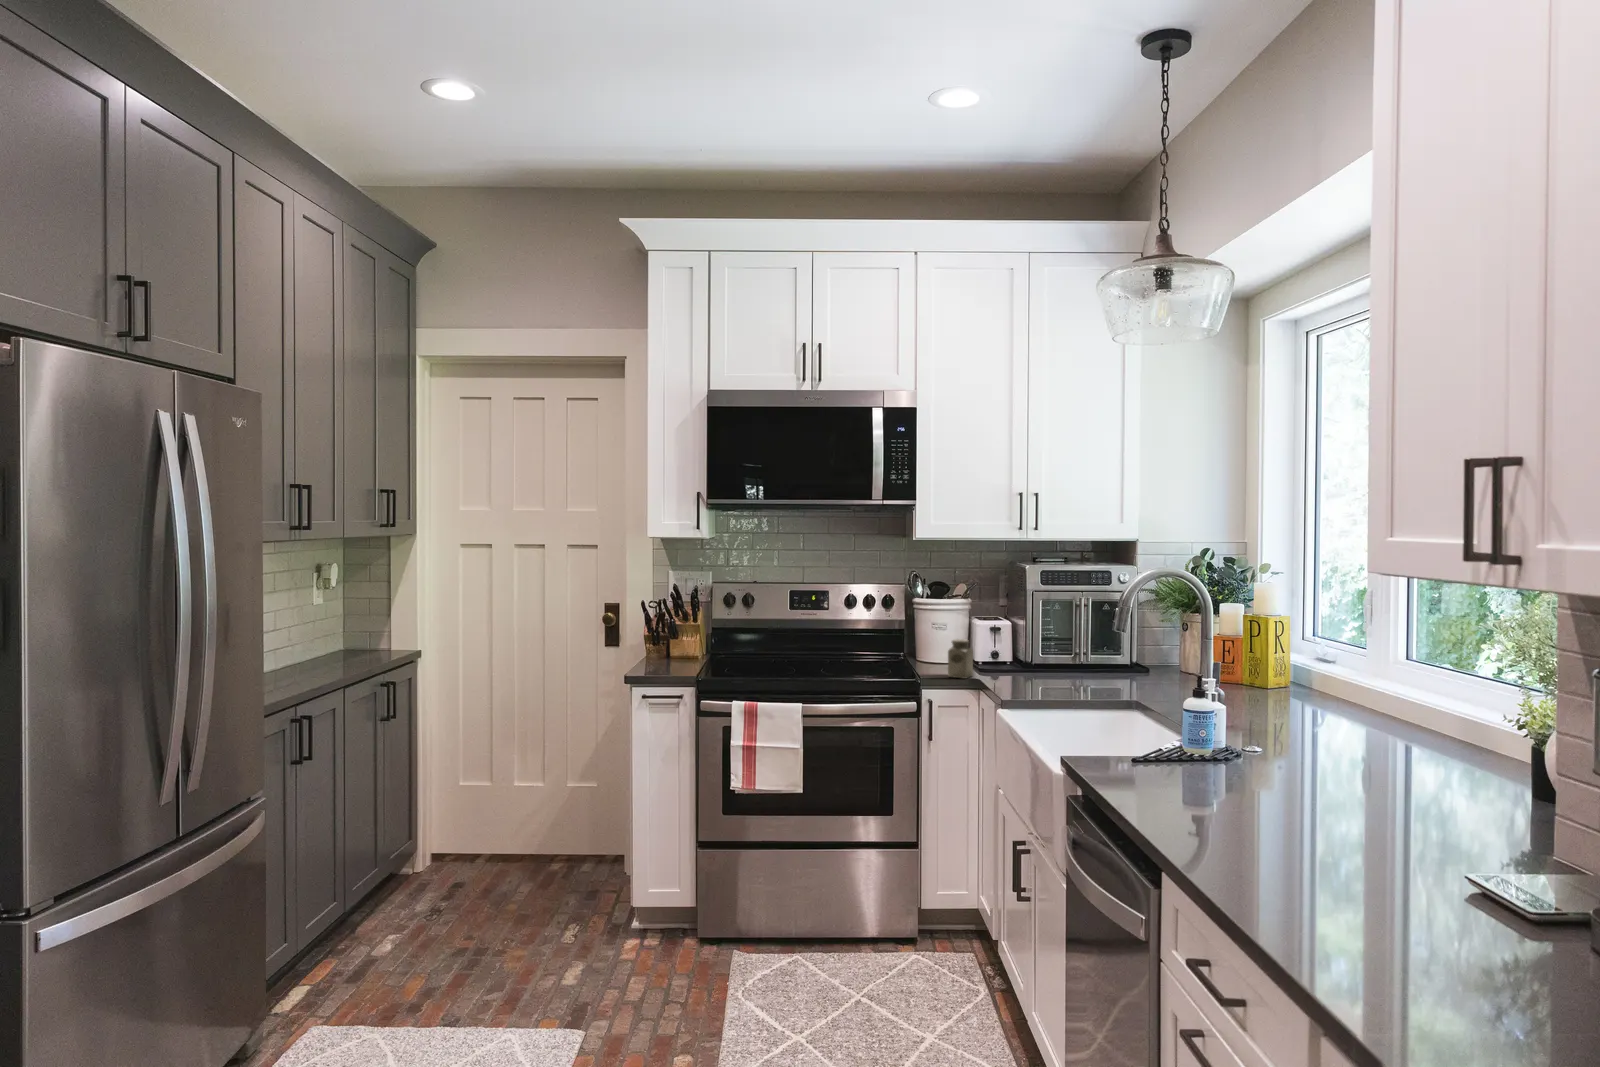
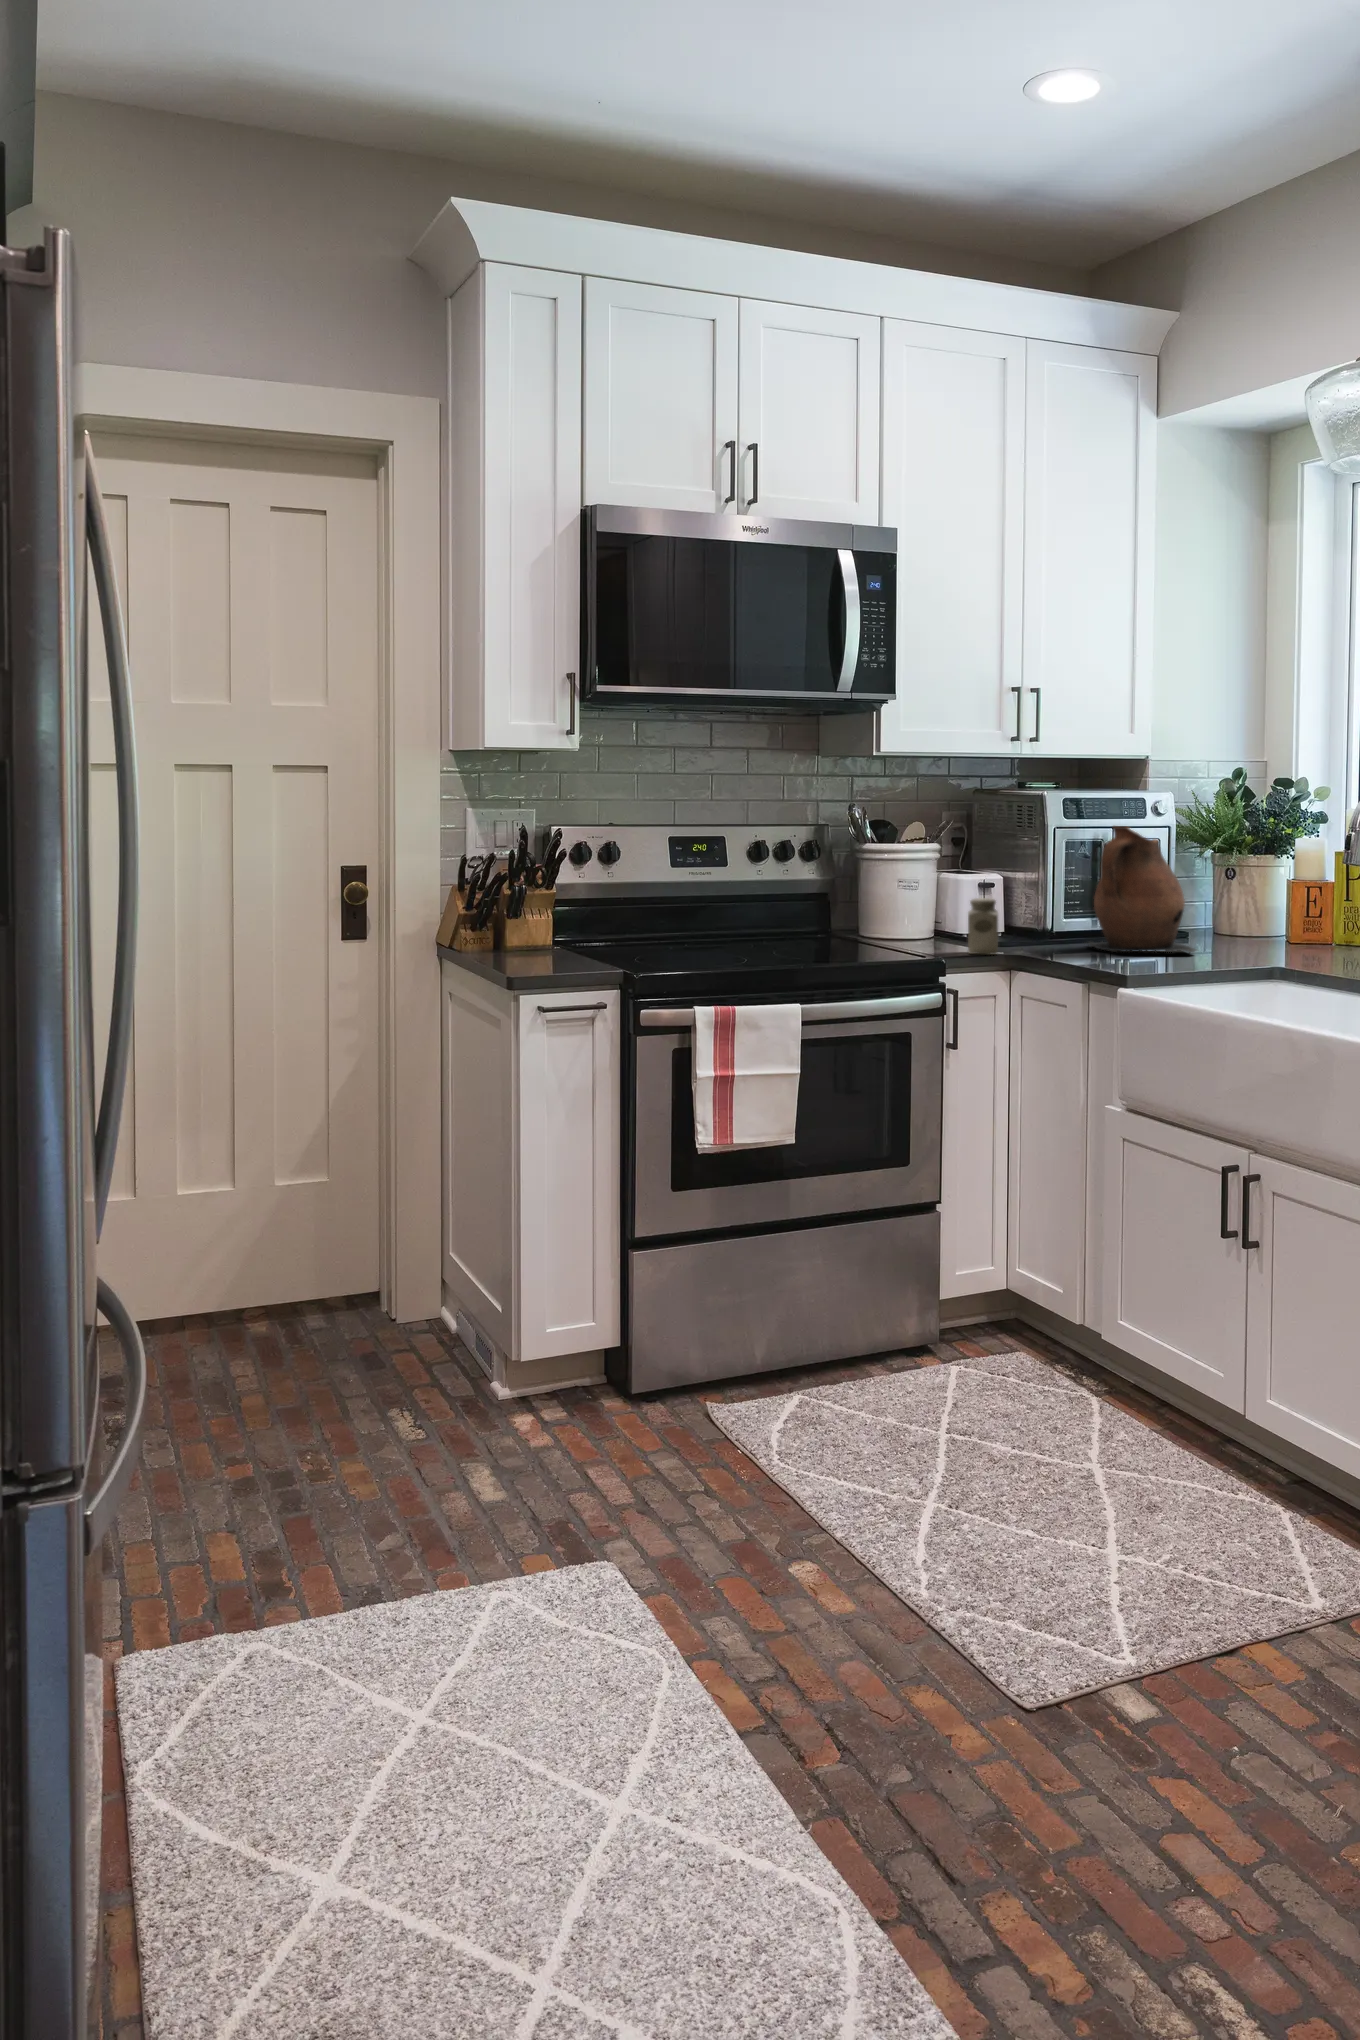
ceramic pitcher: none [1042,593,1115,689] -> present [1090,826,1196,952]

